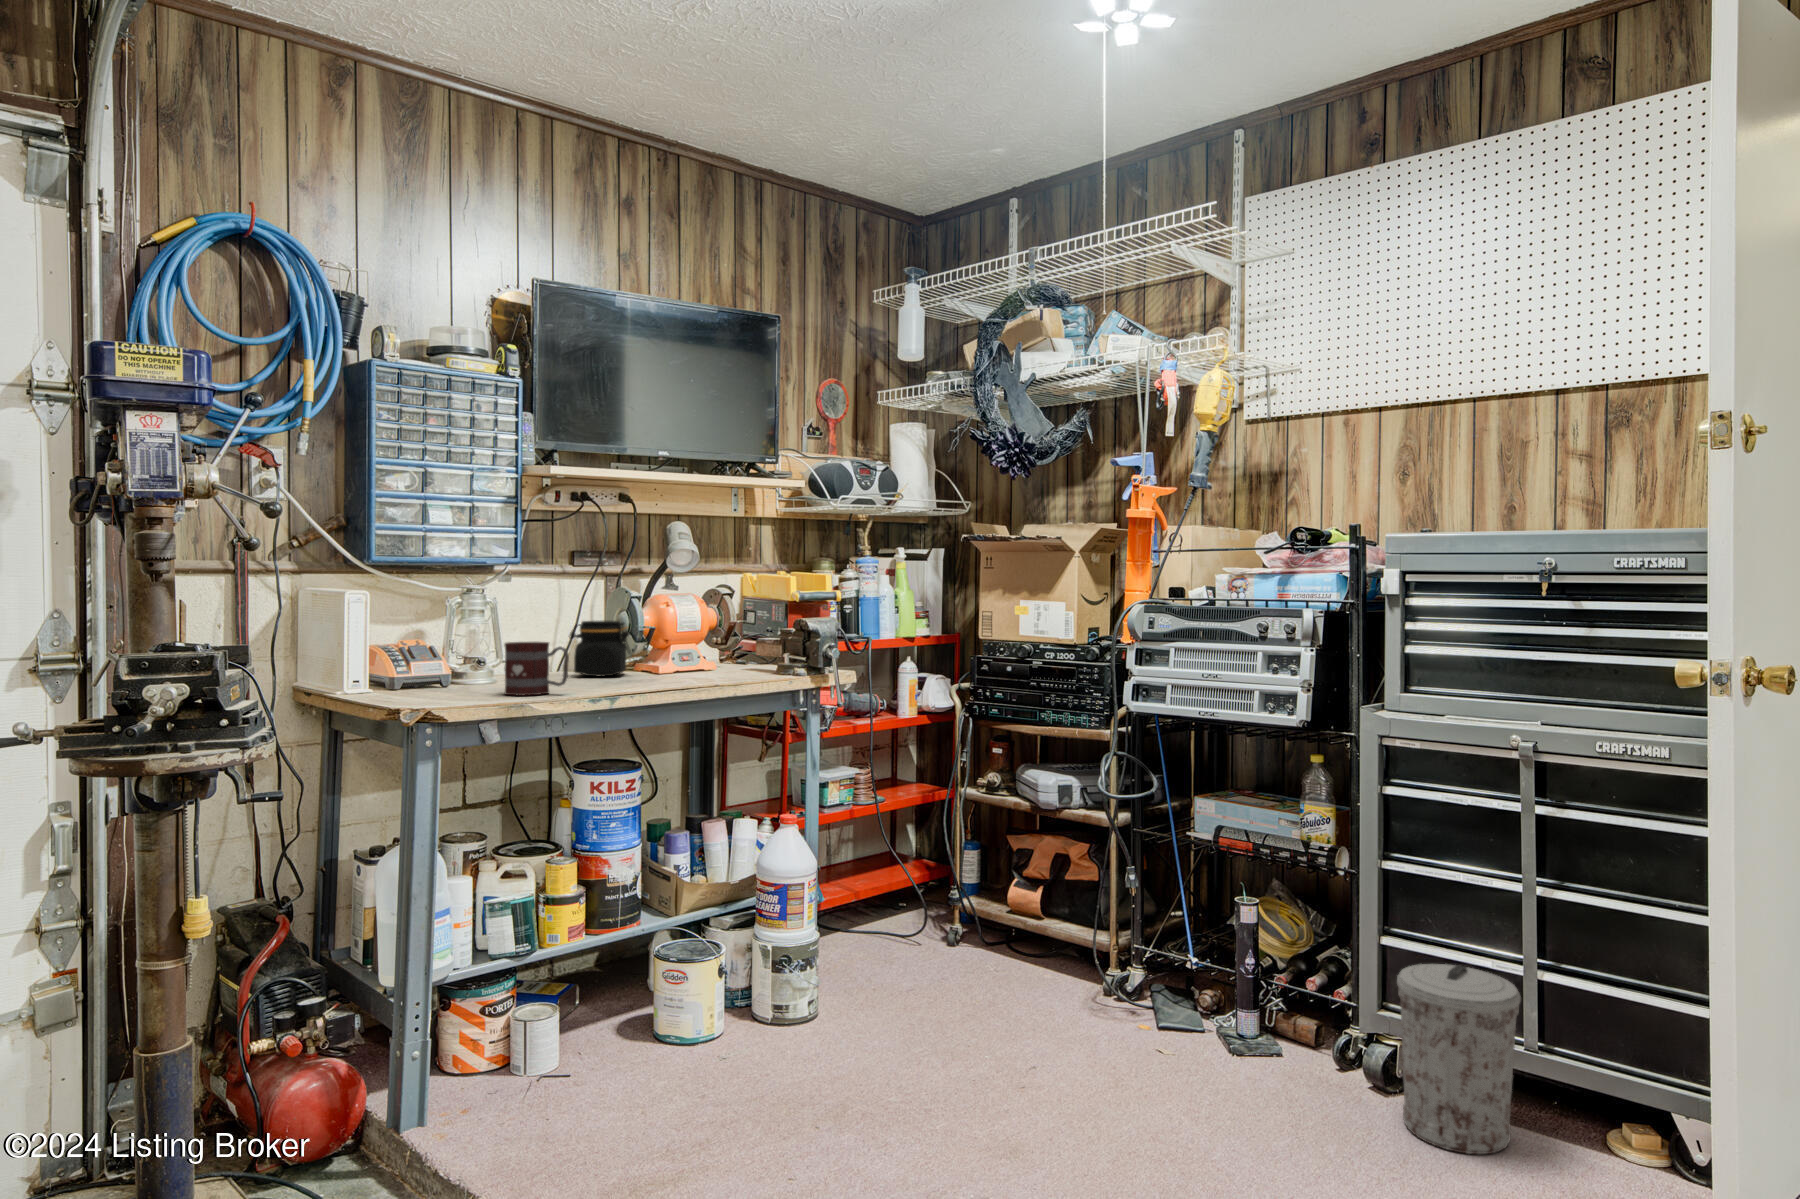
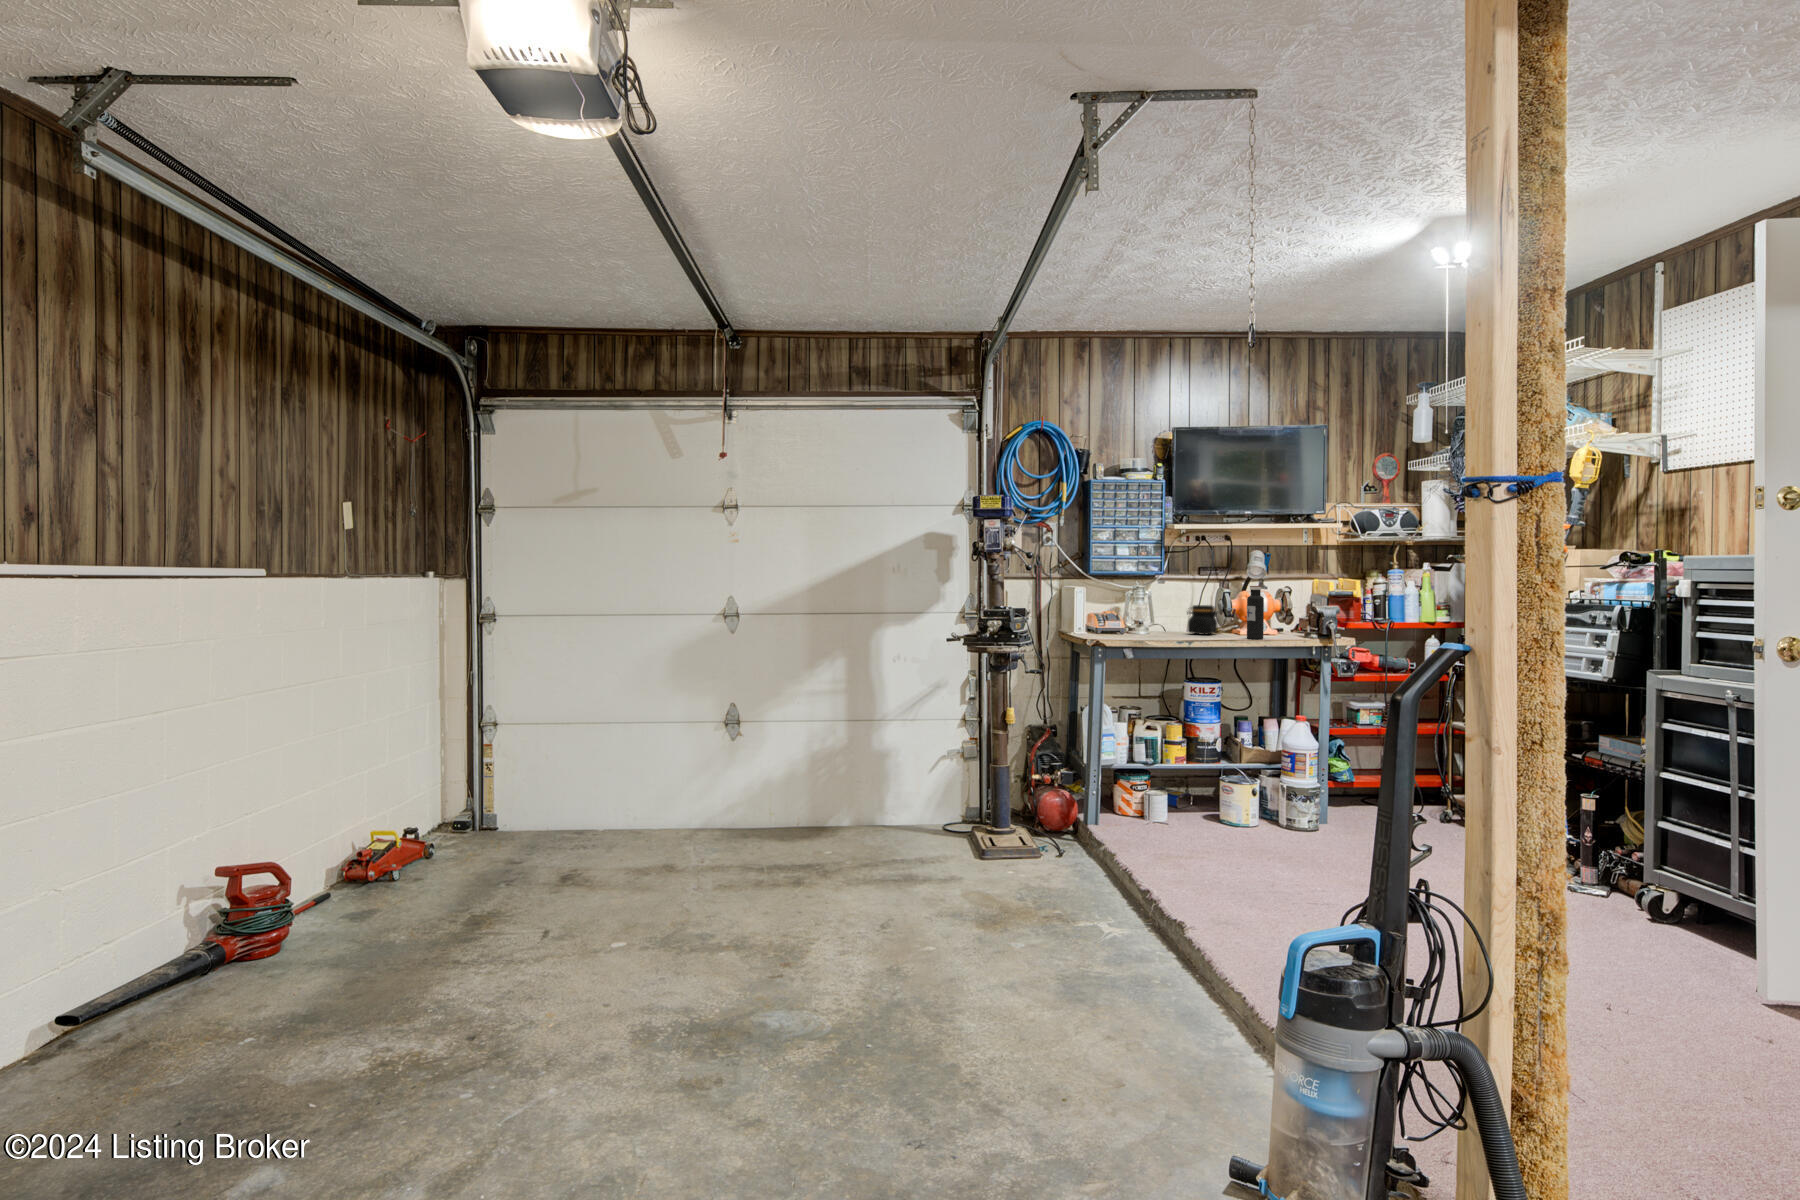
water bottle: none [698,583,728,682] -> present [1247,586,1264,639]
mug: present [504,642,569,695] -> none [1141,614,1171,639]
trash can: present [1397,964,1521,1154] -> none [1619,828,1703,939]

